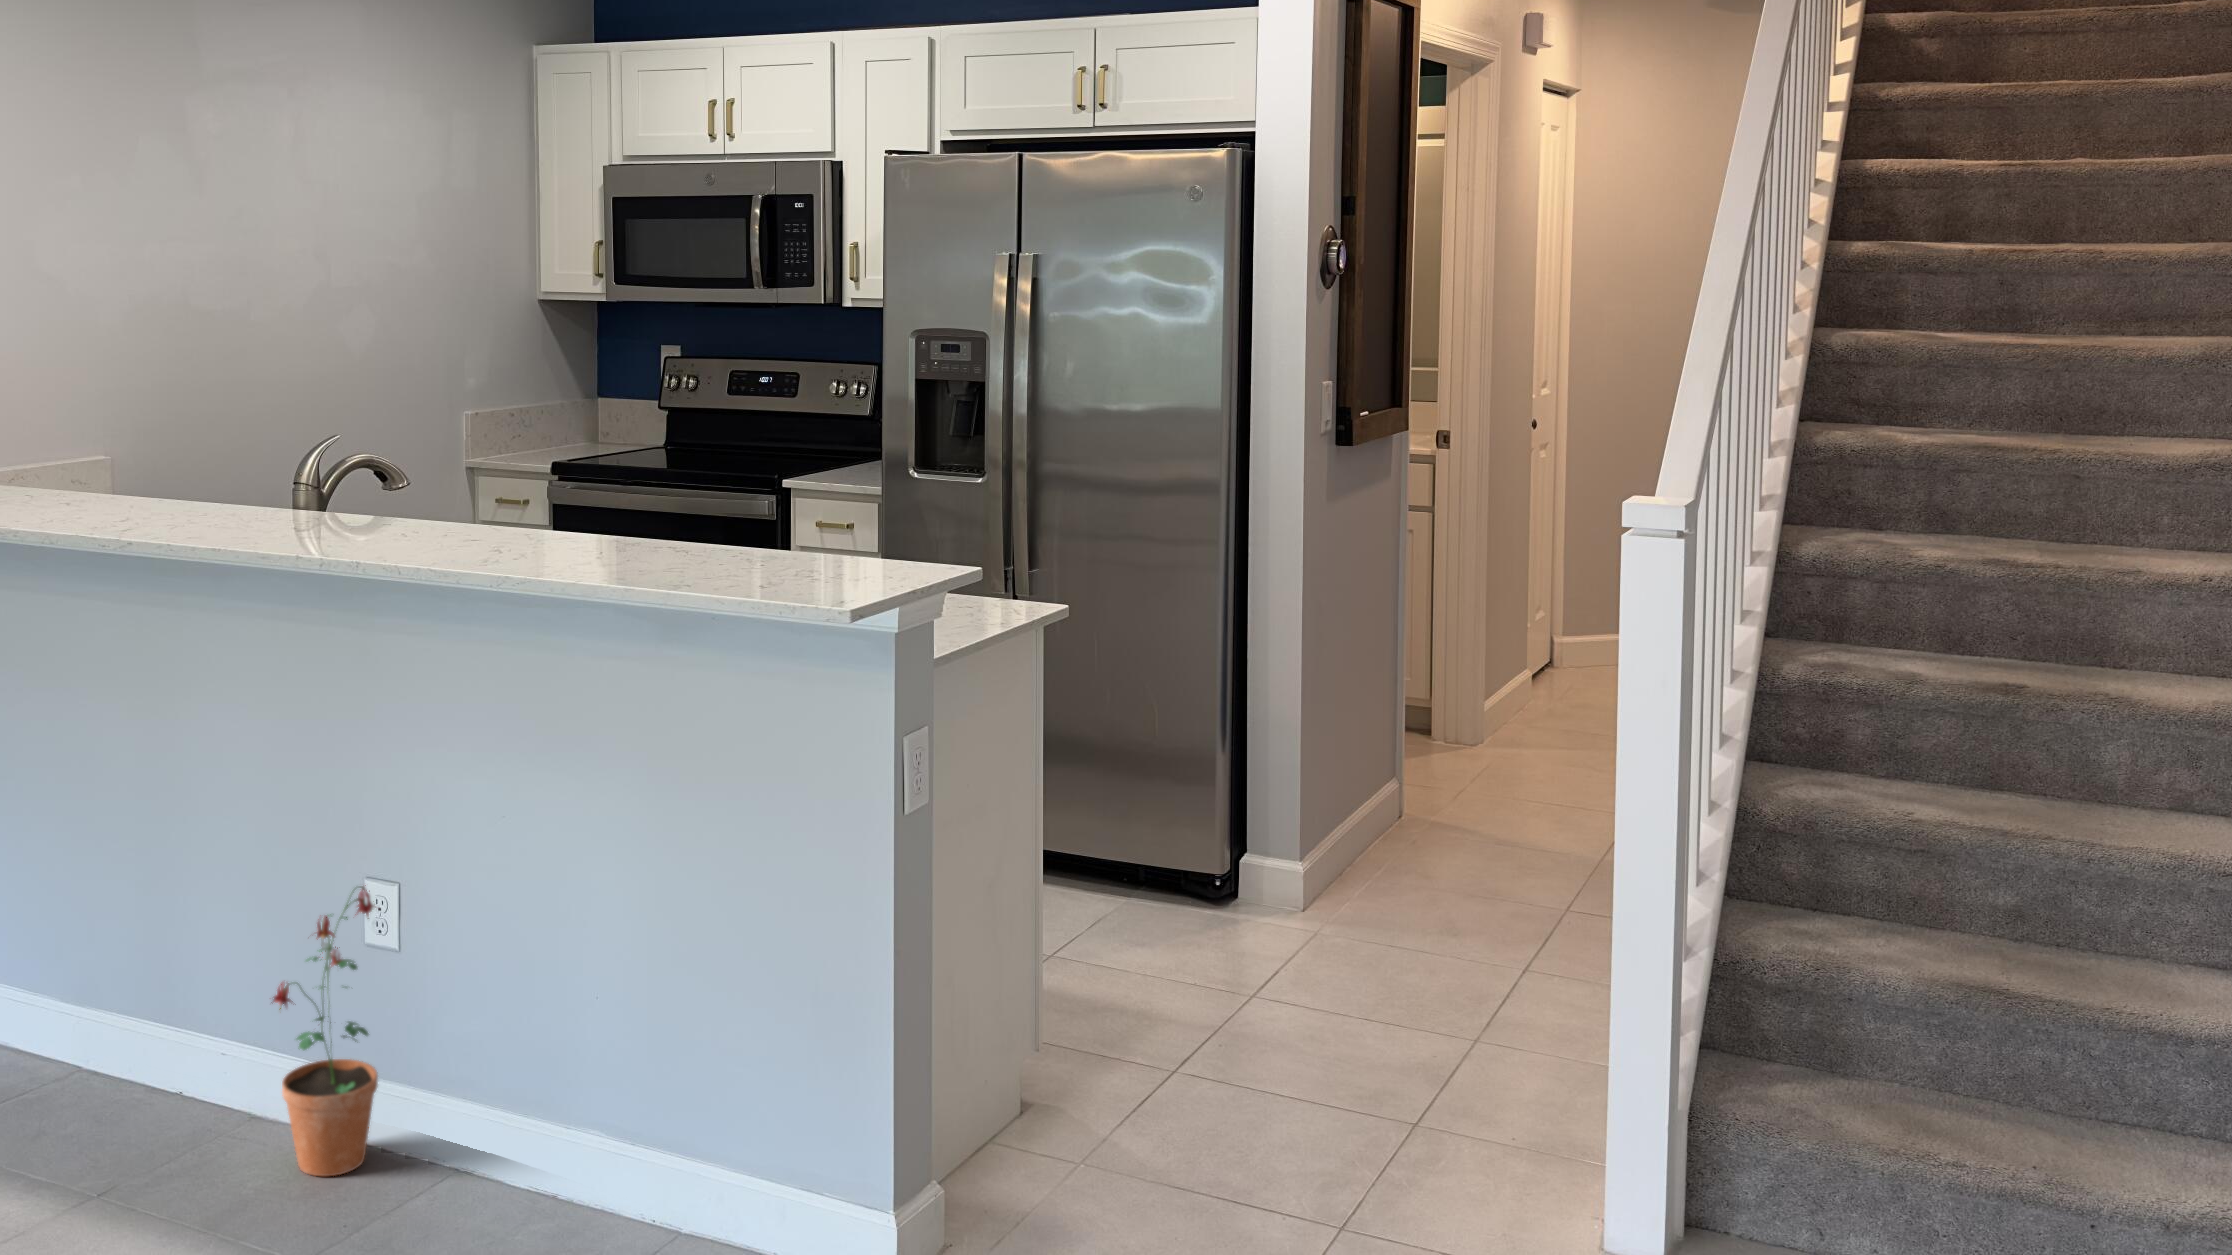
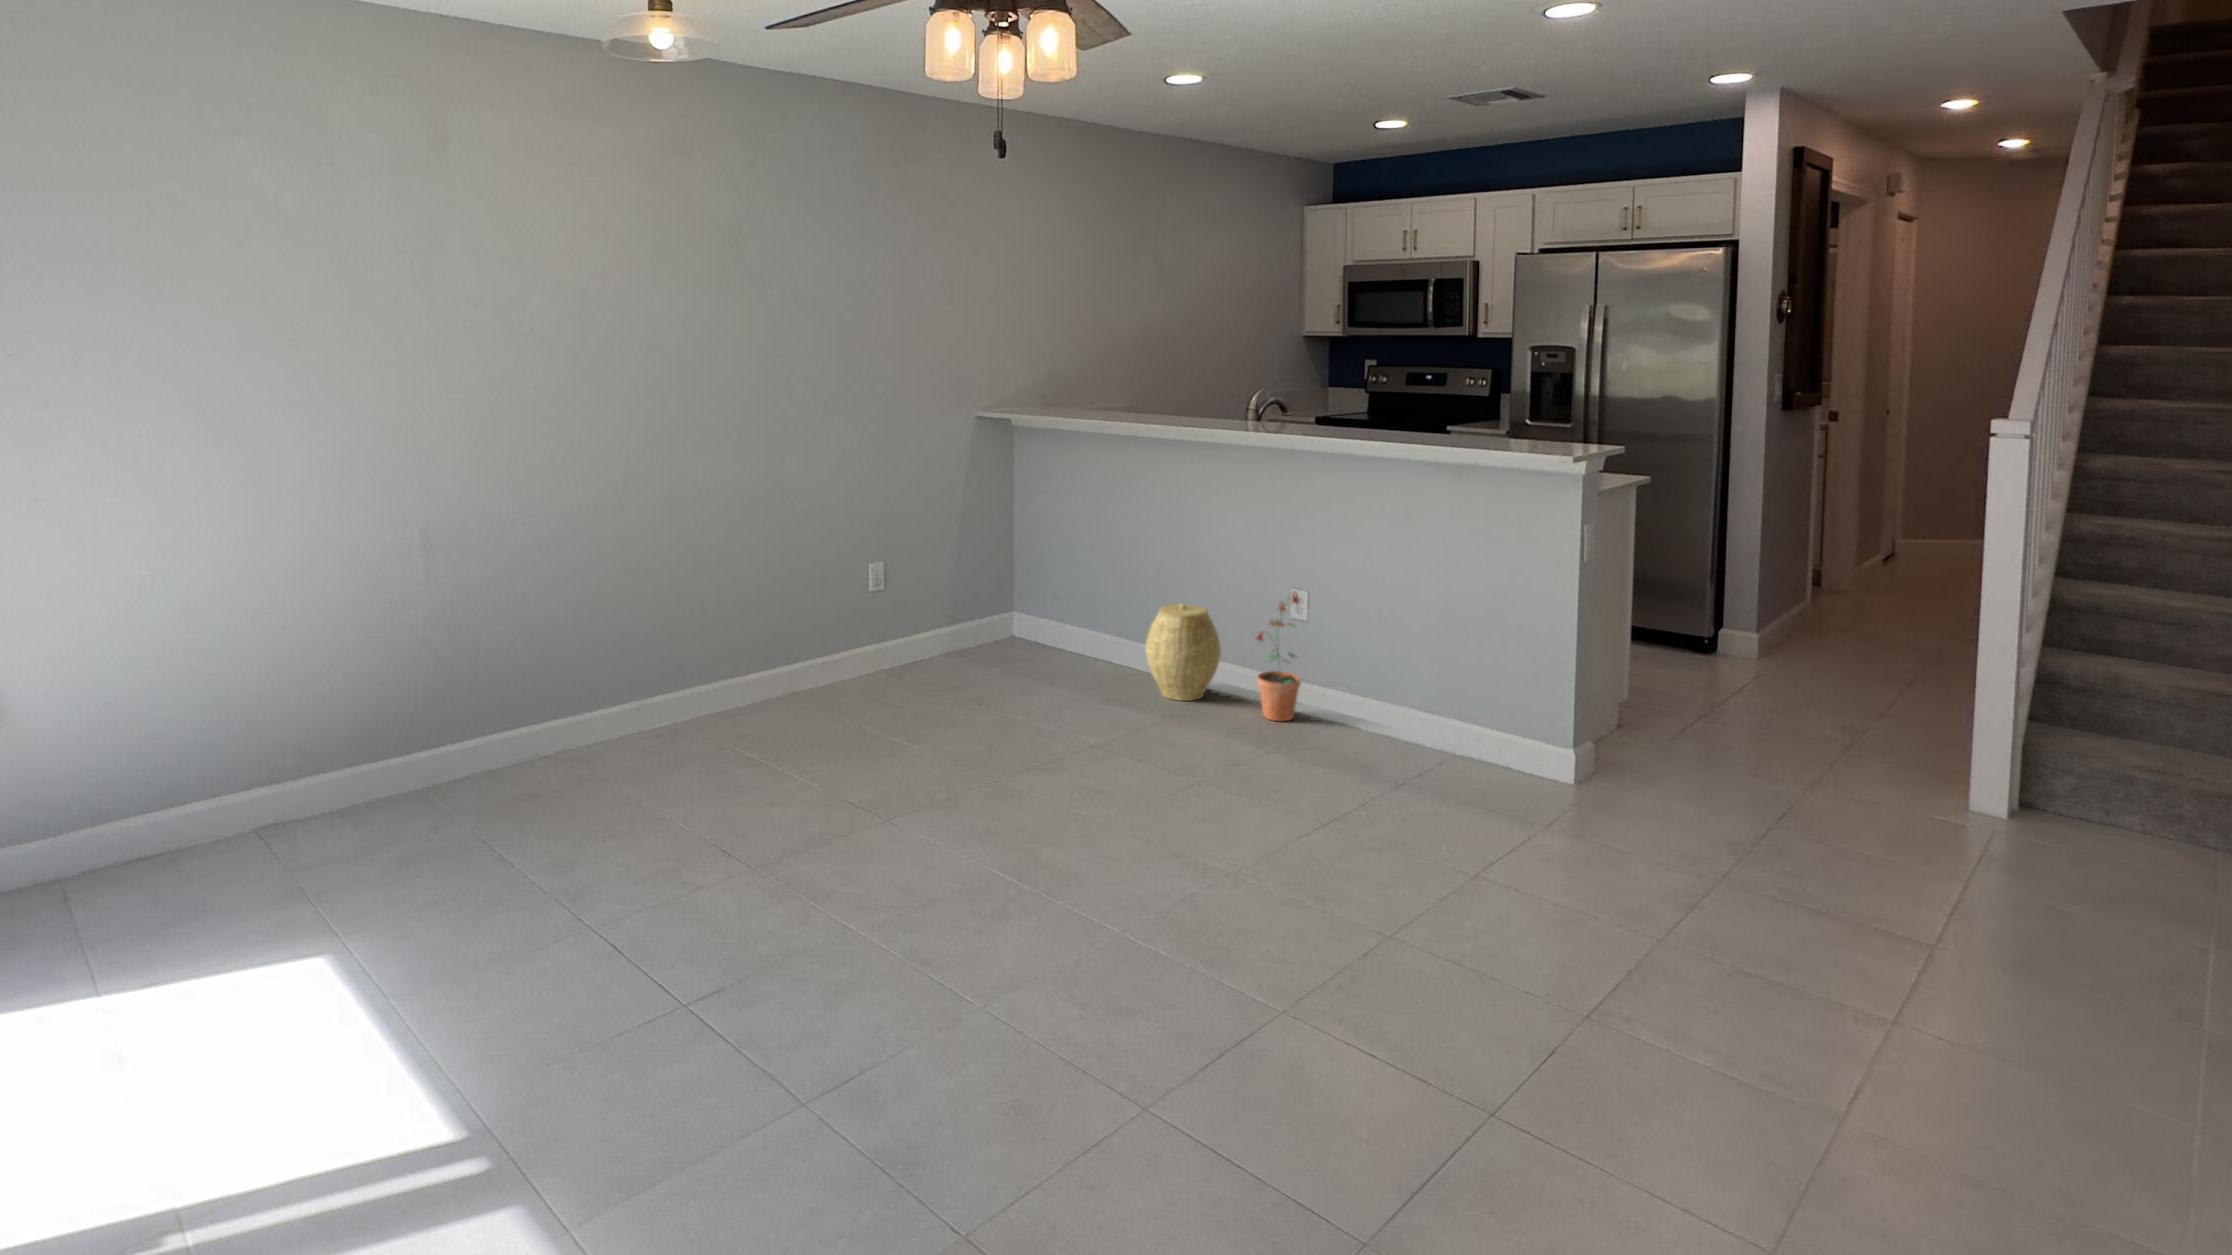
woven basket: none [53,915,227,1138] -> present [1146,604,1221,701]

